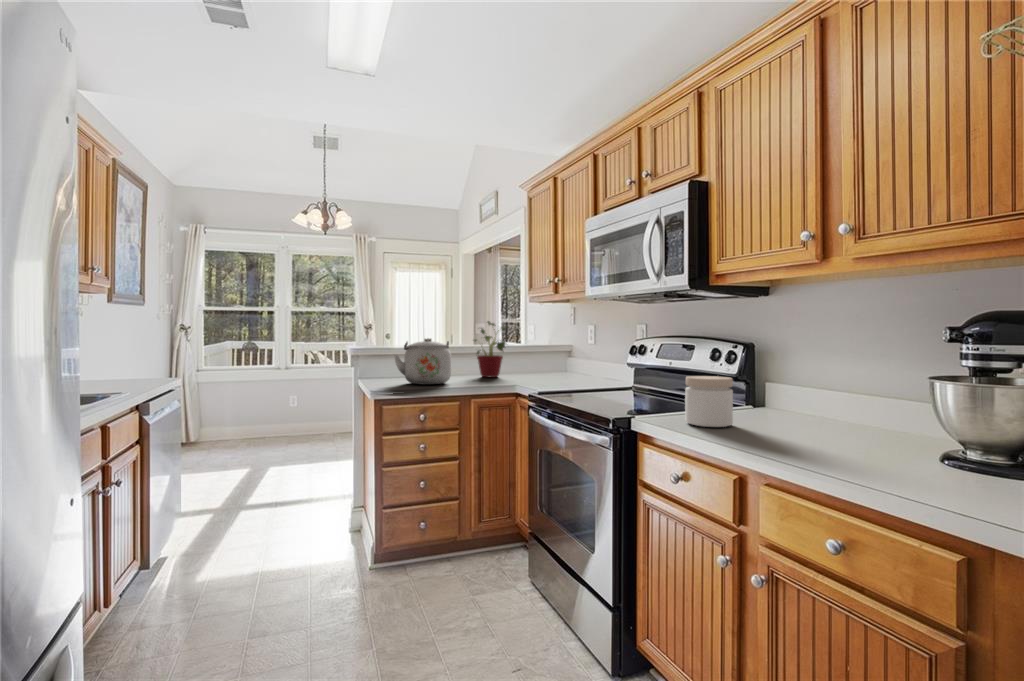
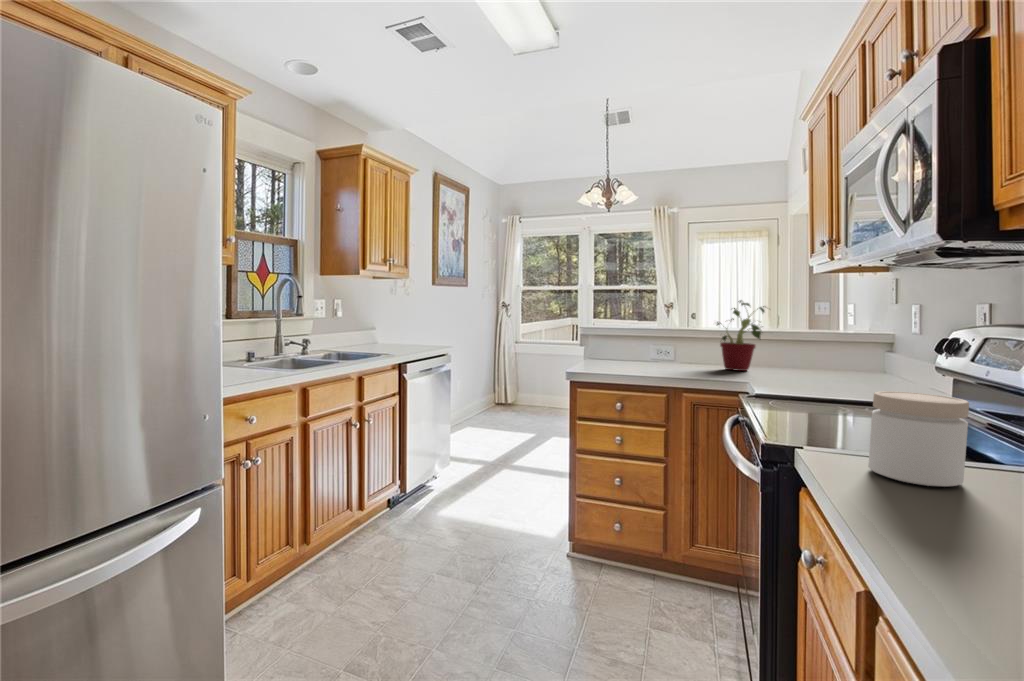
kettle: present [394,338,451,385] -> none [606,318,674,372]

